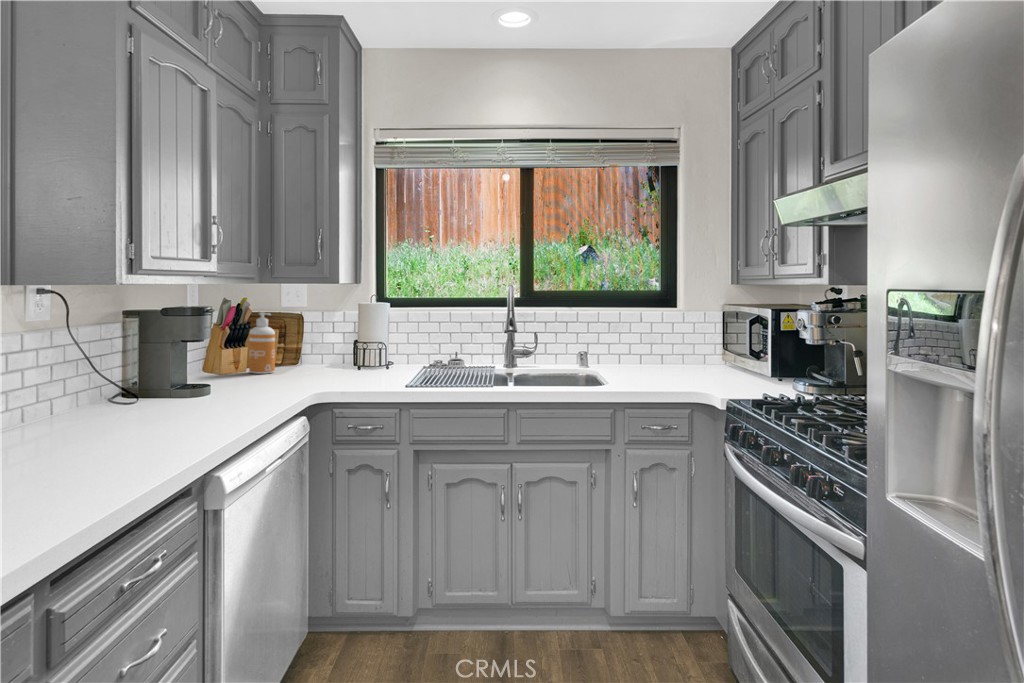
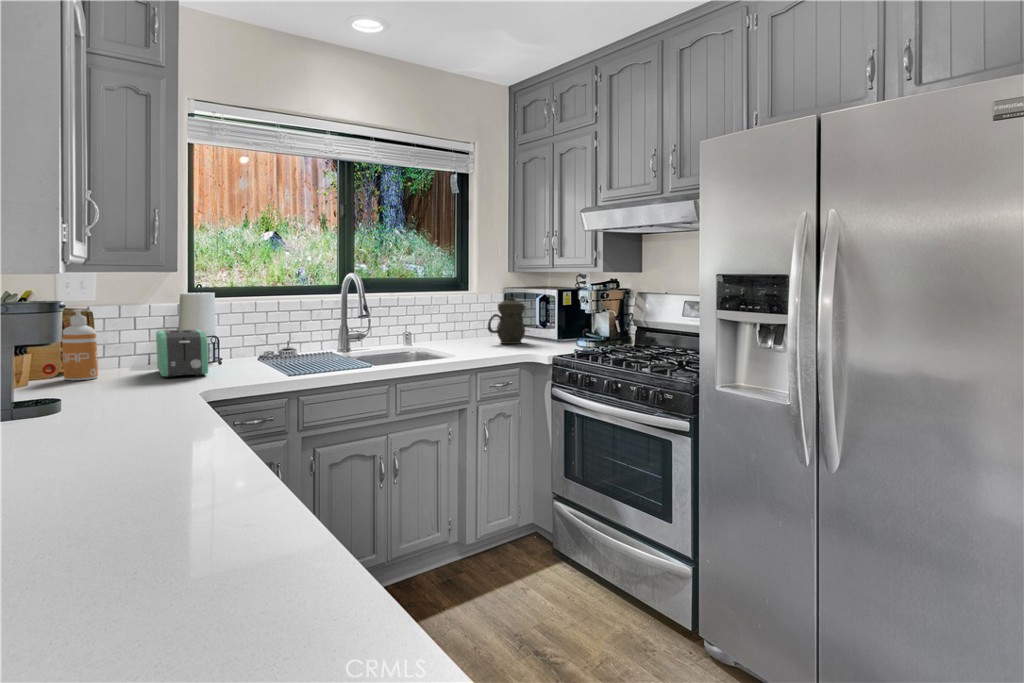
teapot: none [678,317,734,375] -> present [488,297,526,344]
toaster: none [307,334,361,379] -> present [156,330,208,377]

